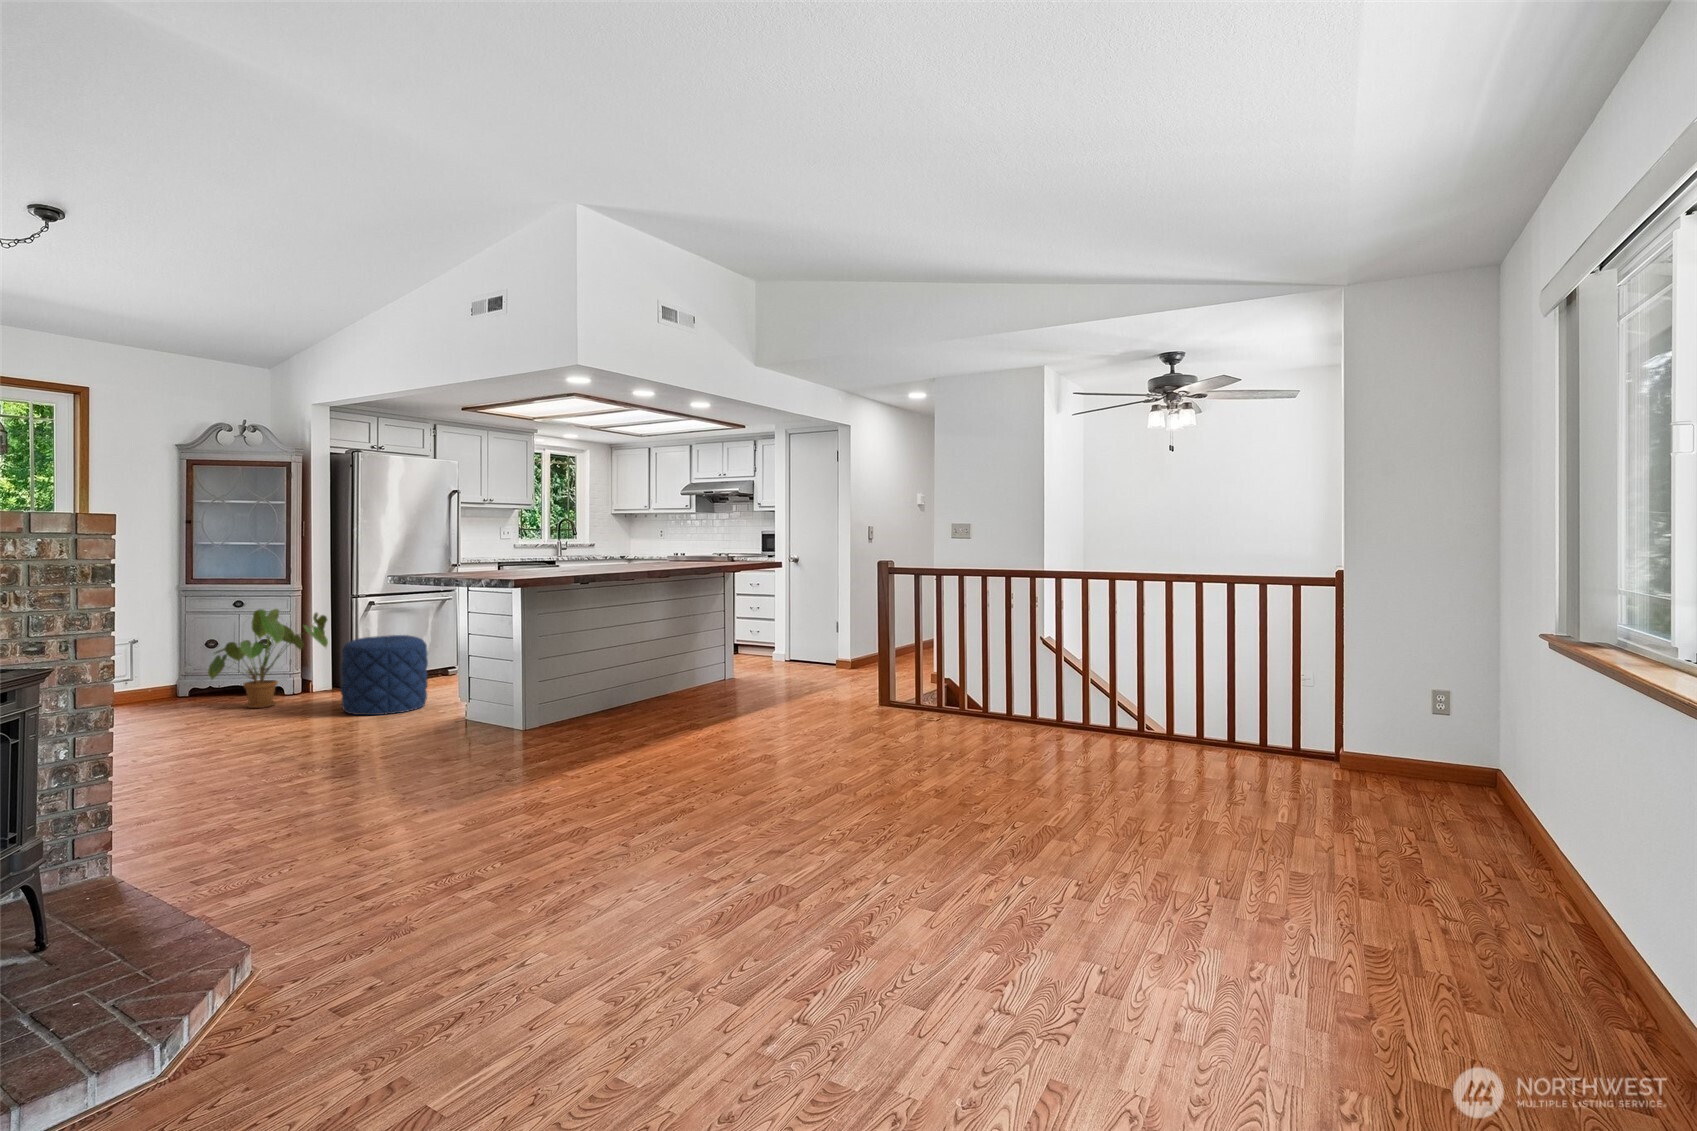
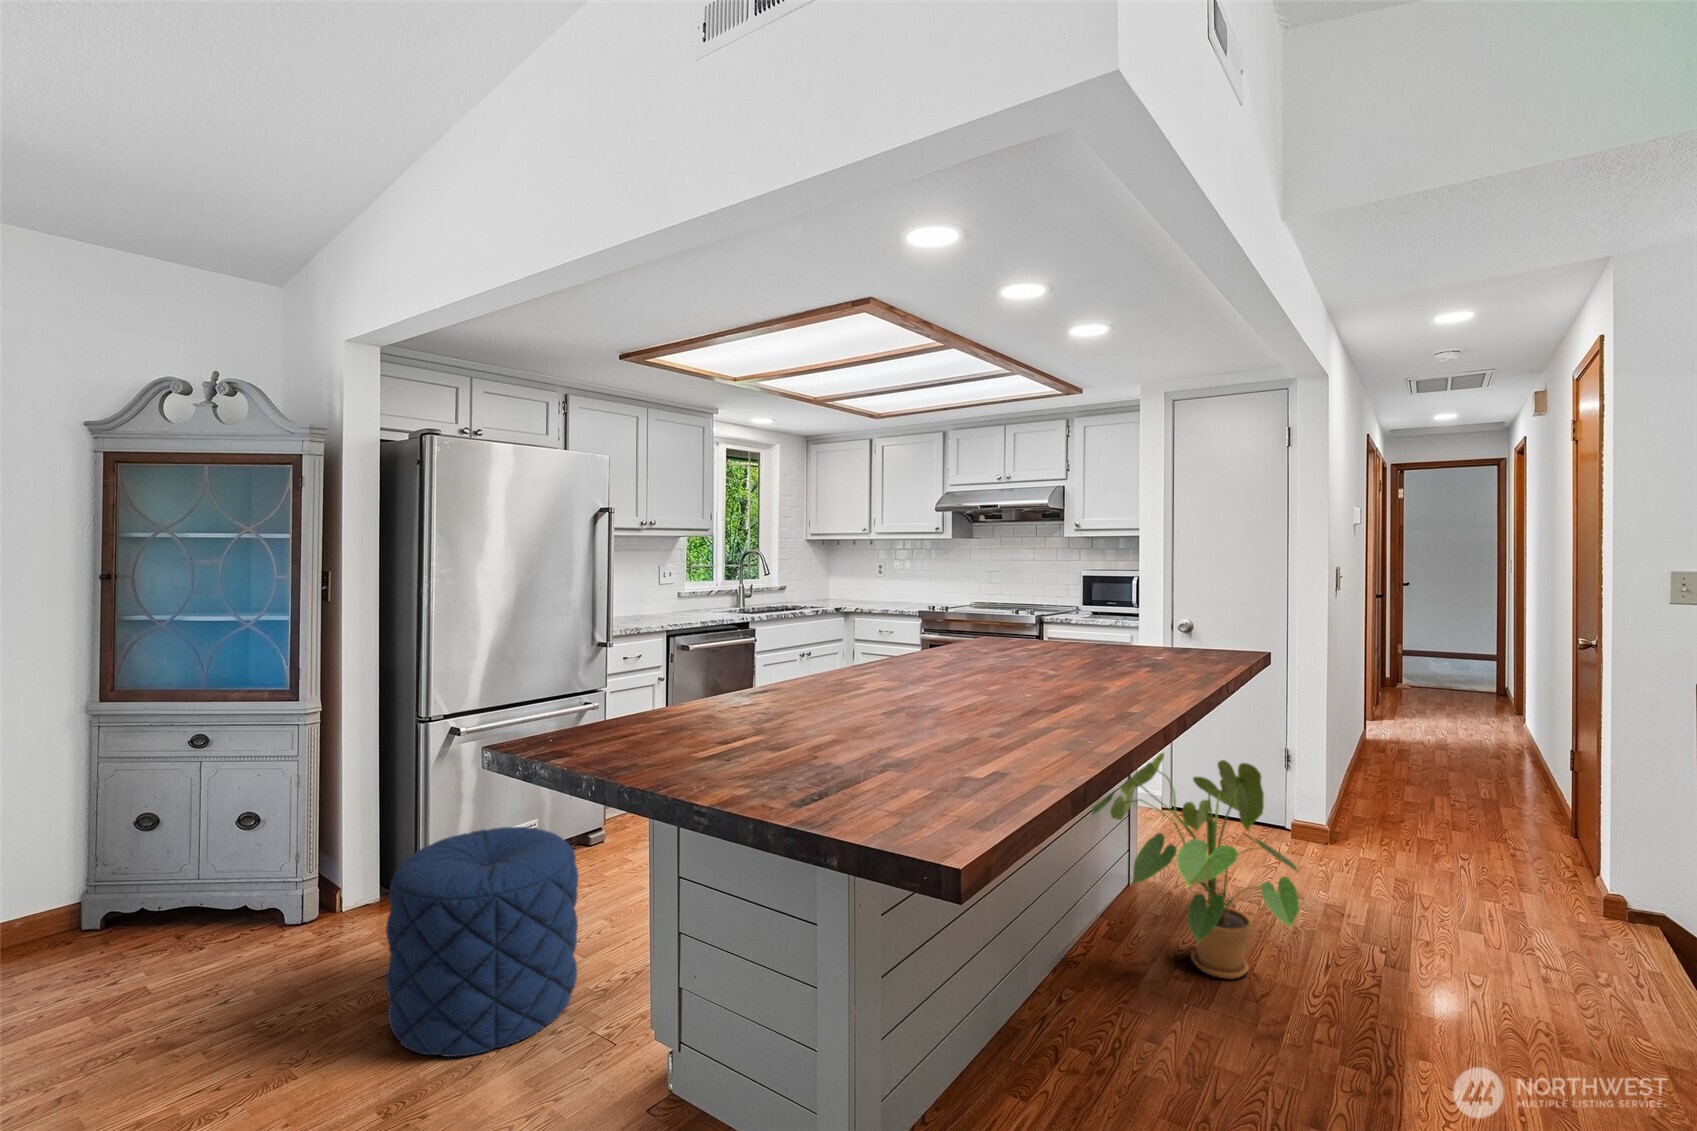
house plant: present [208,609,328,708] -> present [1092,753,1299,979]

